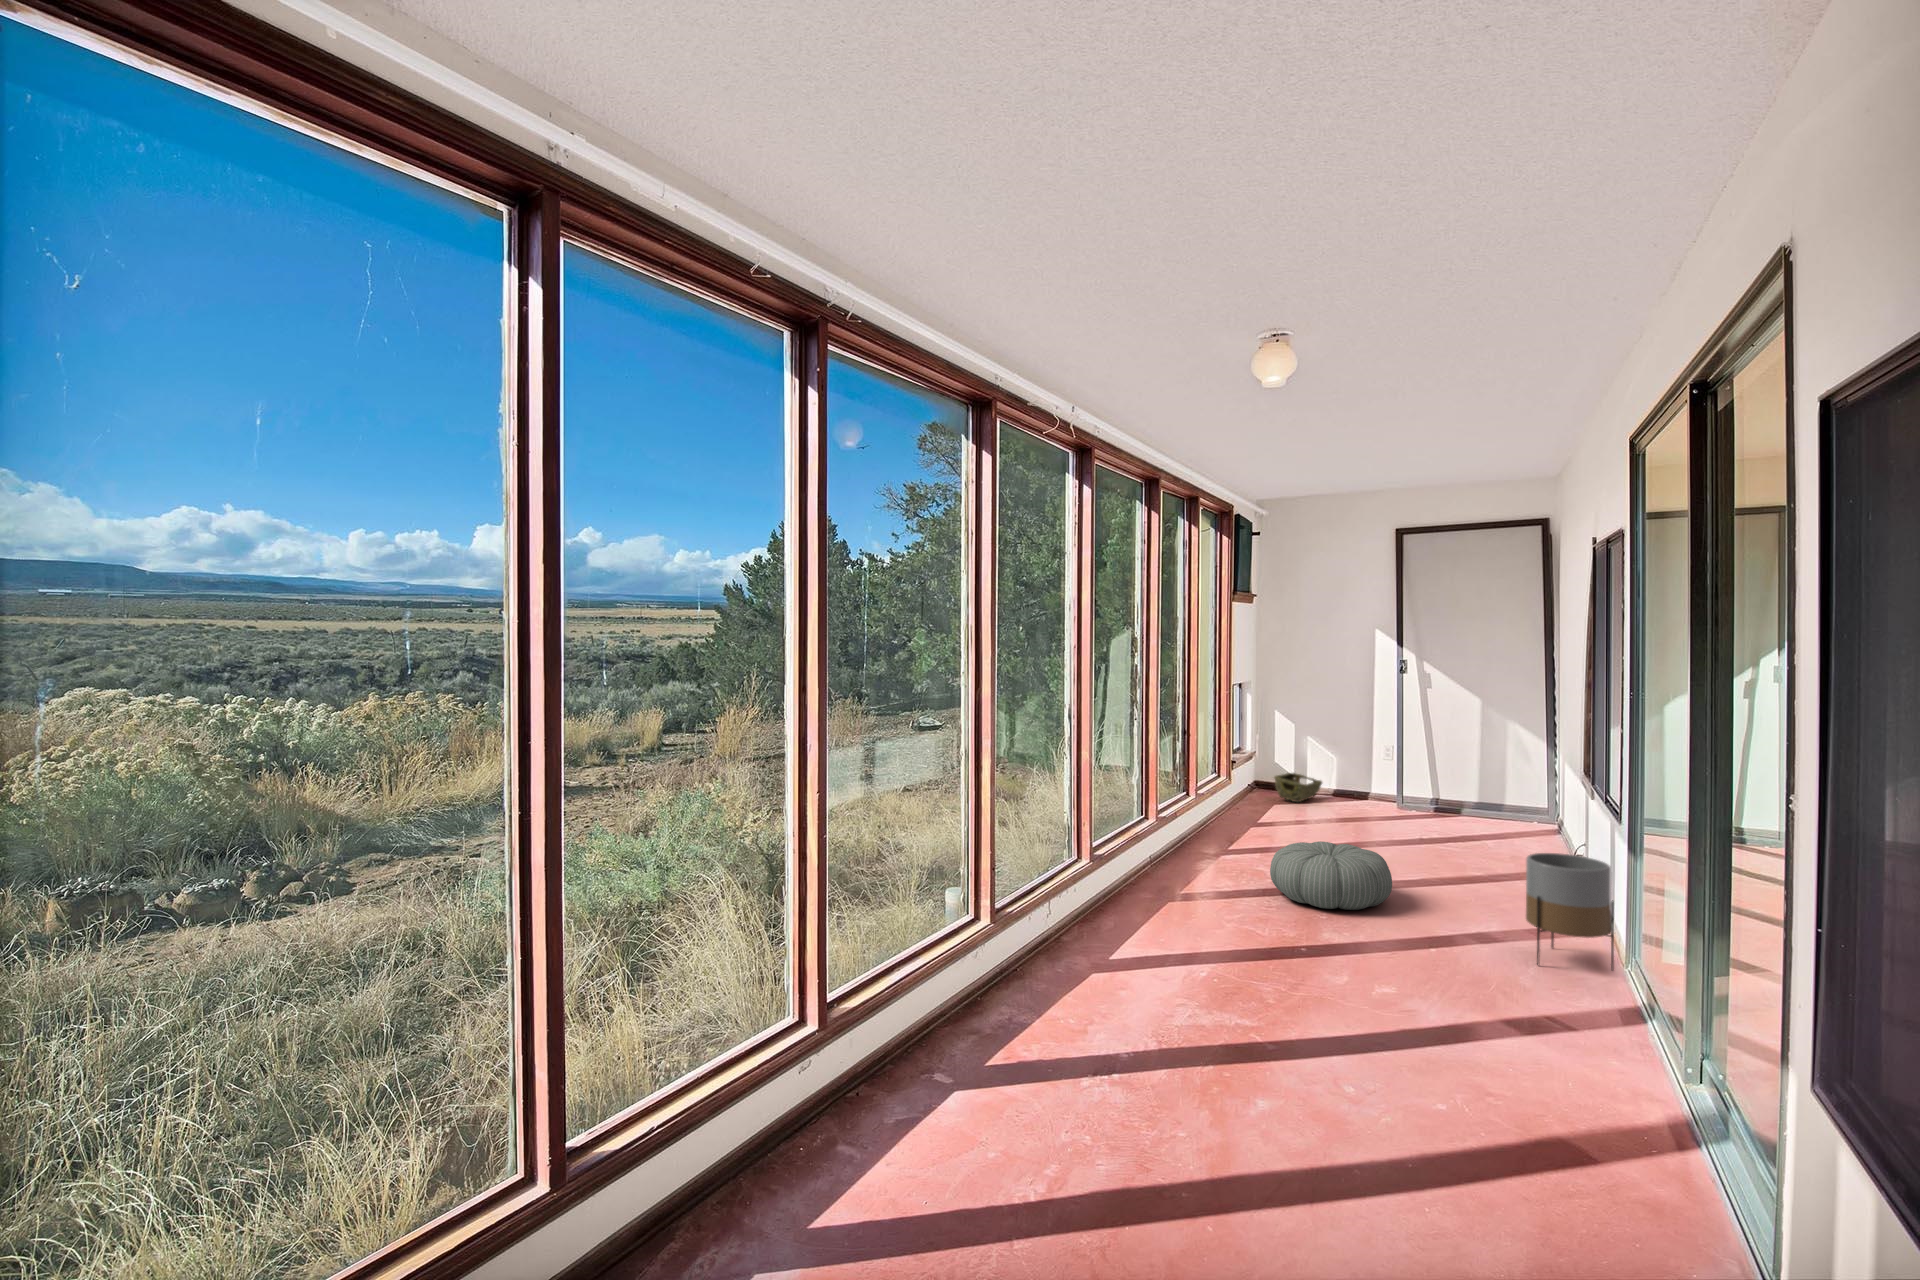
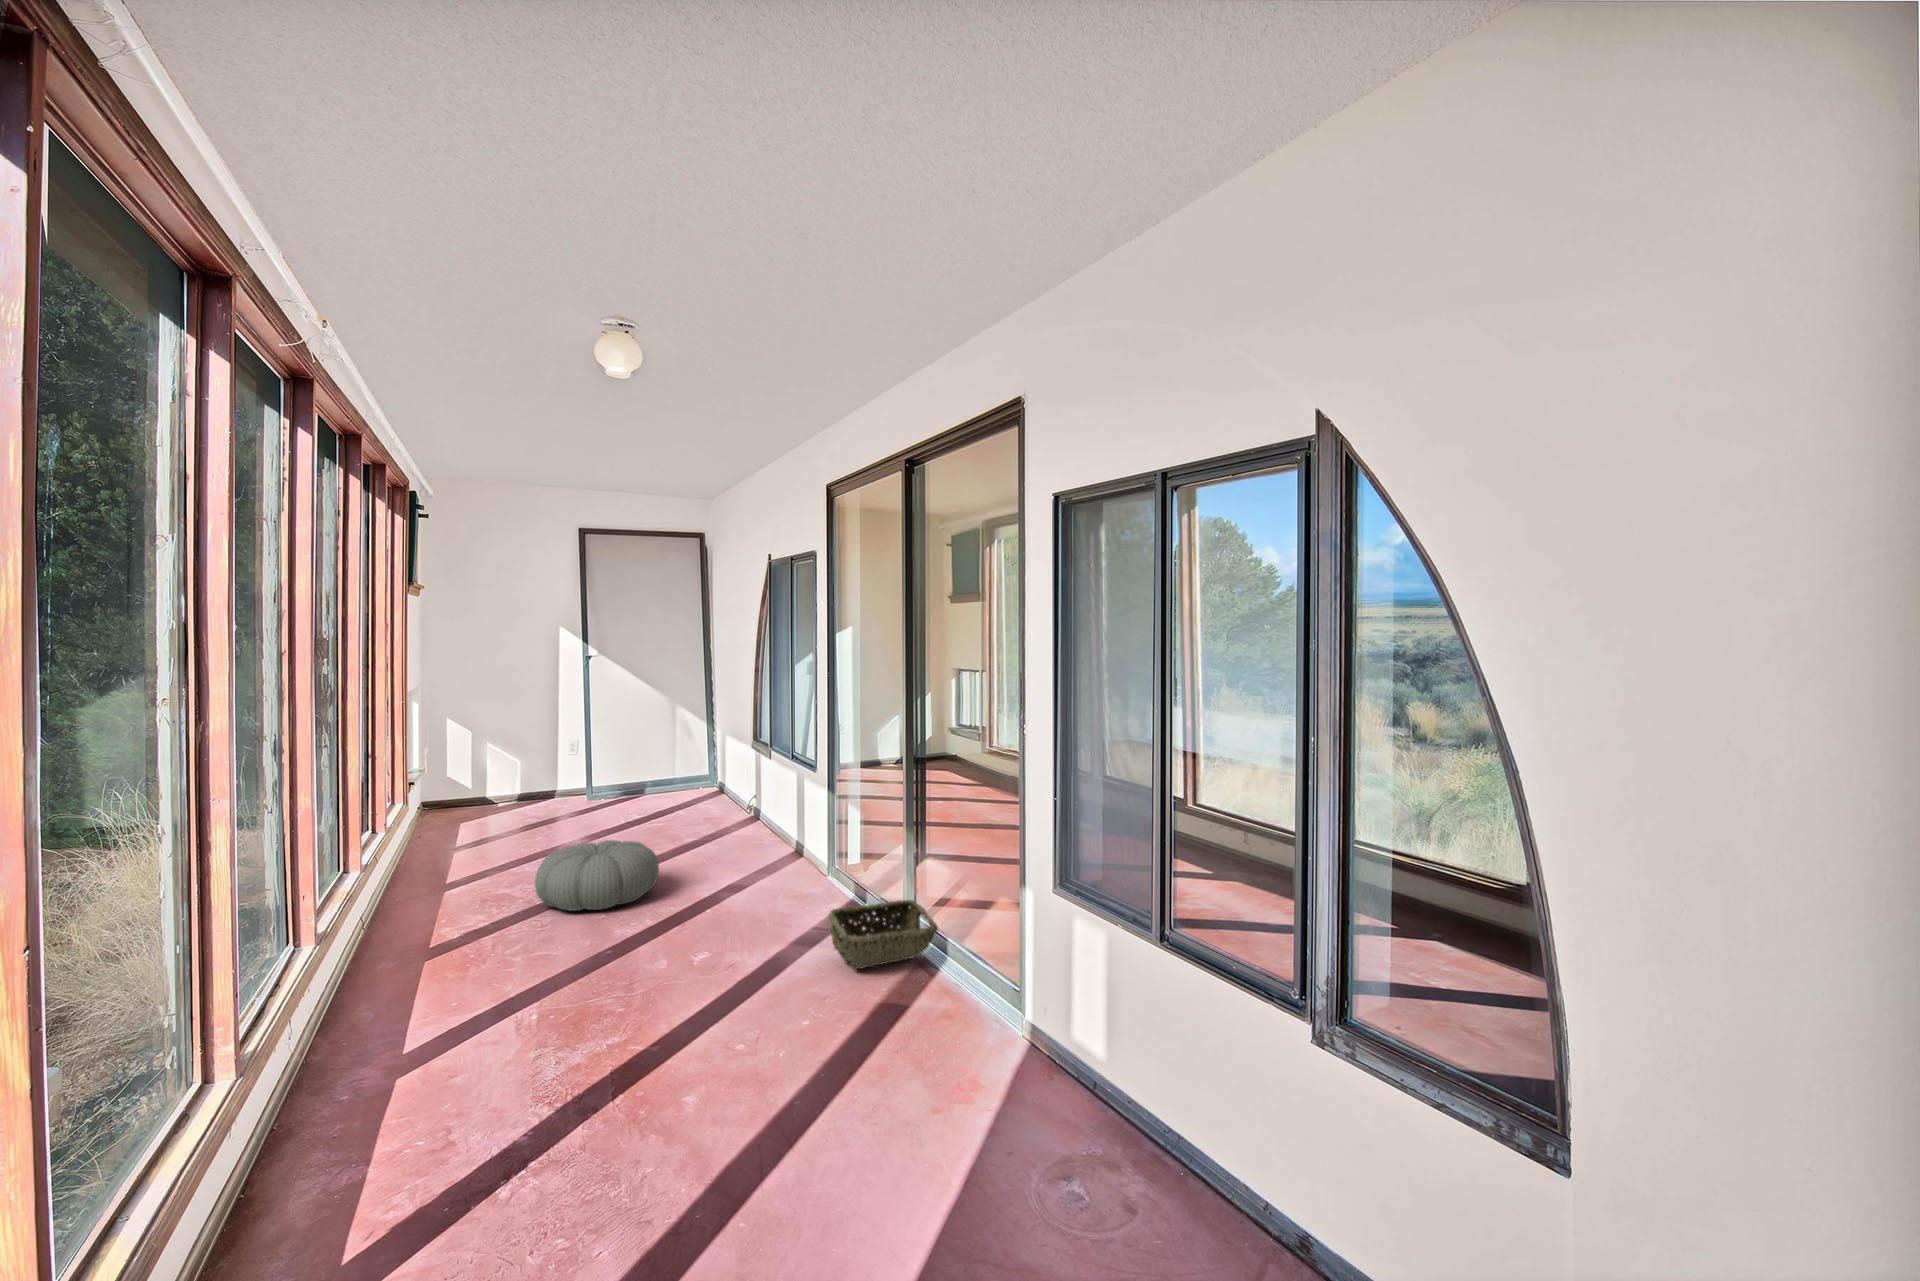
woven basket: present [1274,773,1322,802] -> present [828,900,938,969]
planter: present [1526,853,1614,970] -> none [784,806,845,902]

